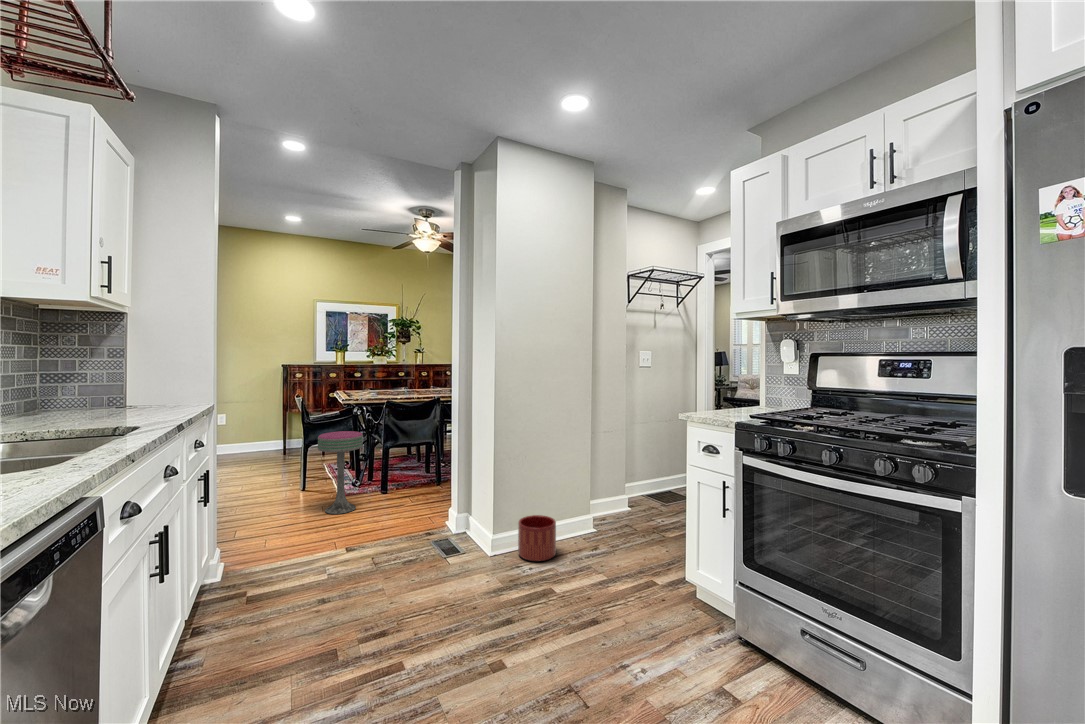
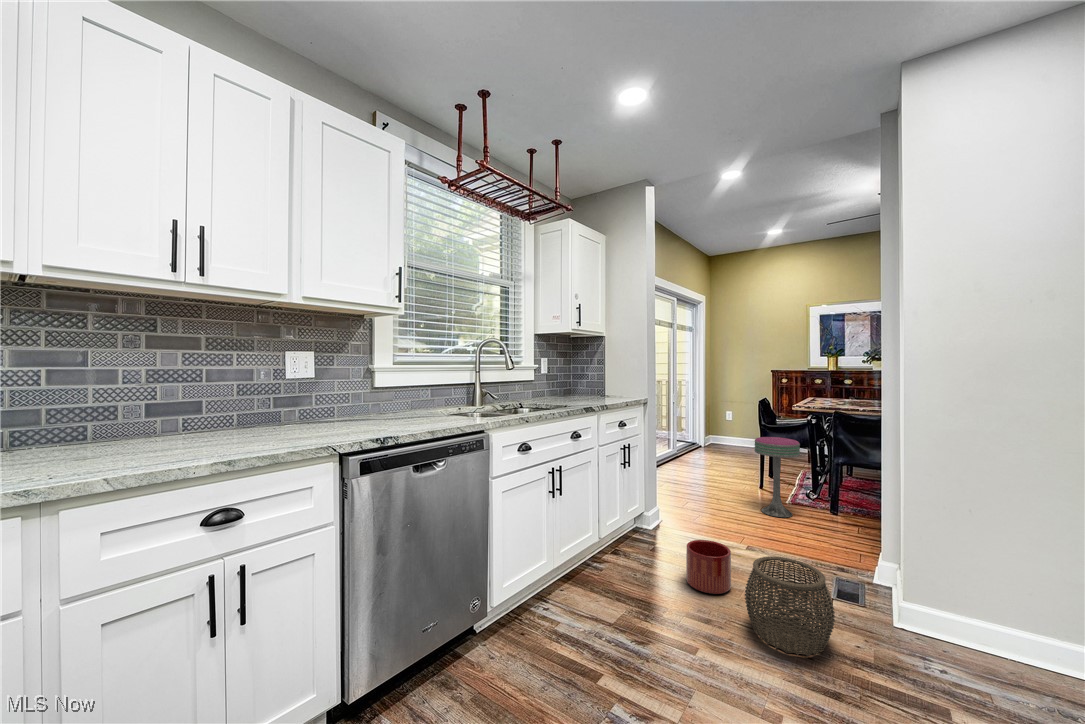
planter: present [518,515,556,561] -> present [686,540,731,594]
woven basket: none [412,532,485,618] -> present [745,556,835,656]

